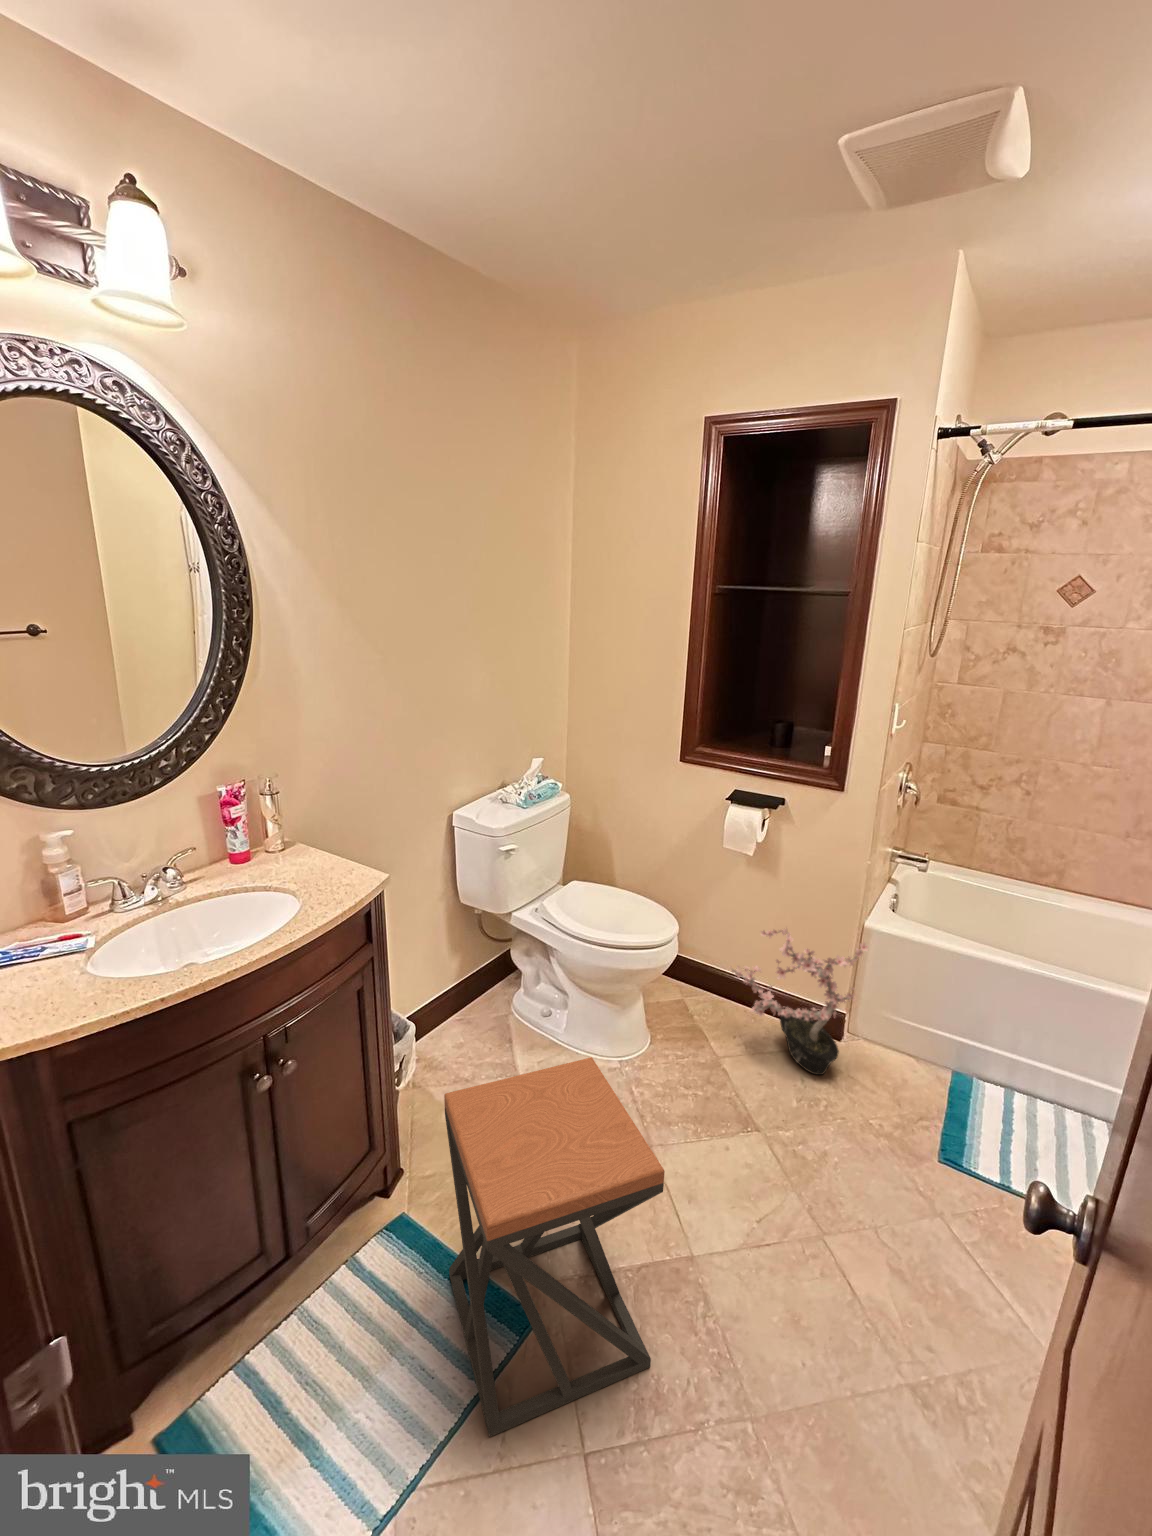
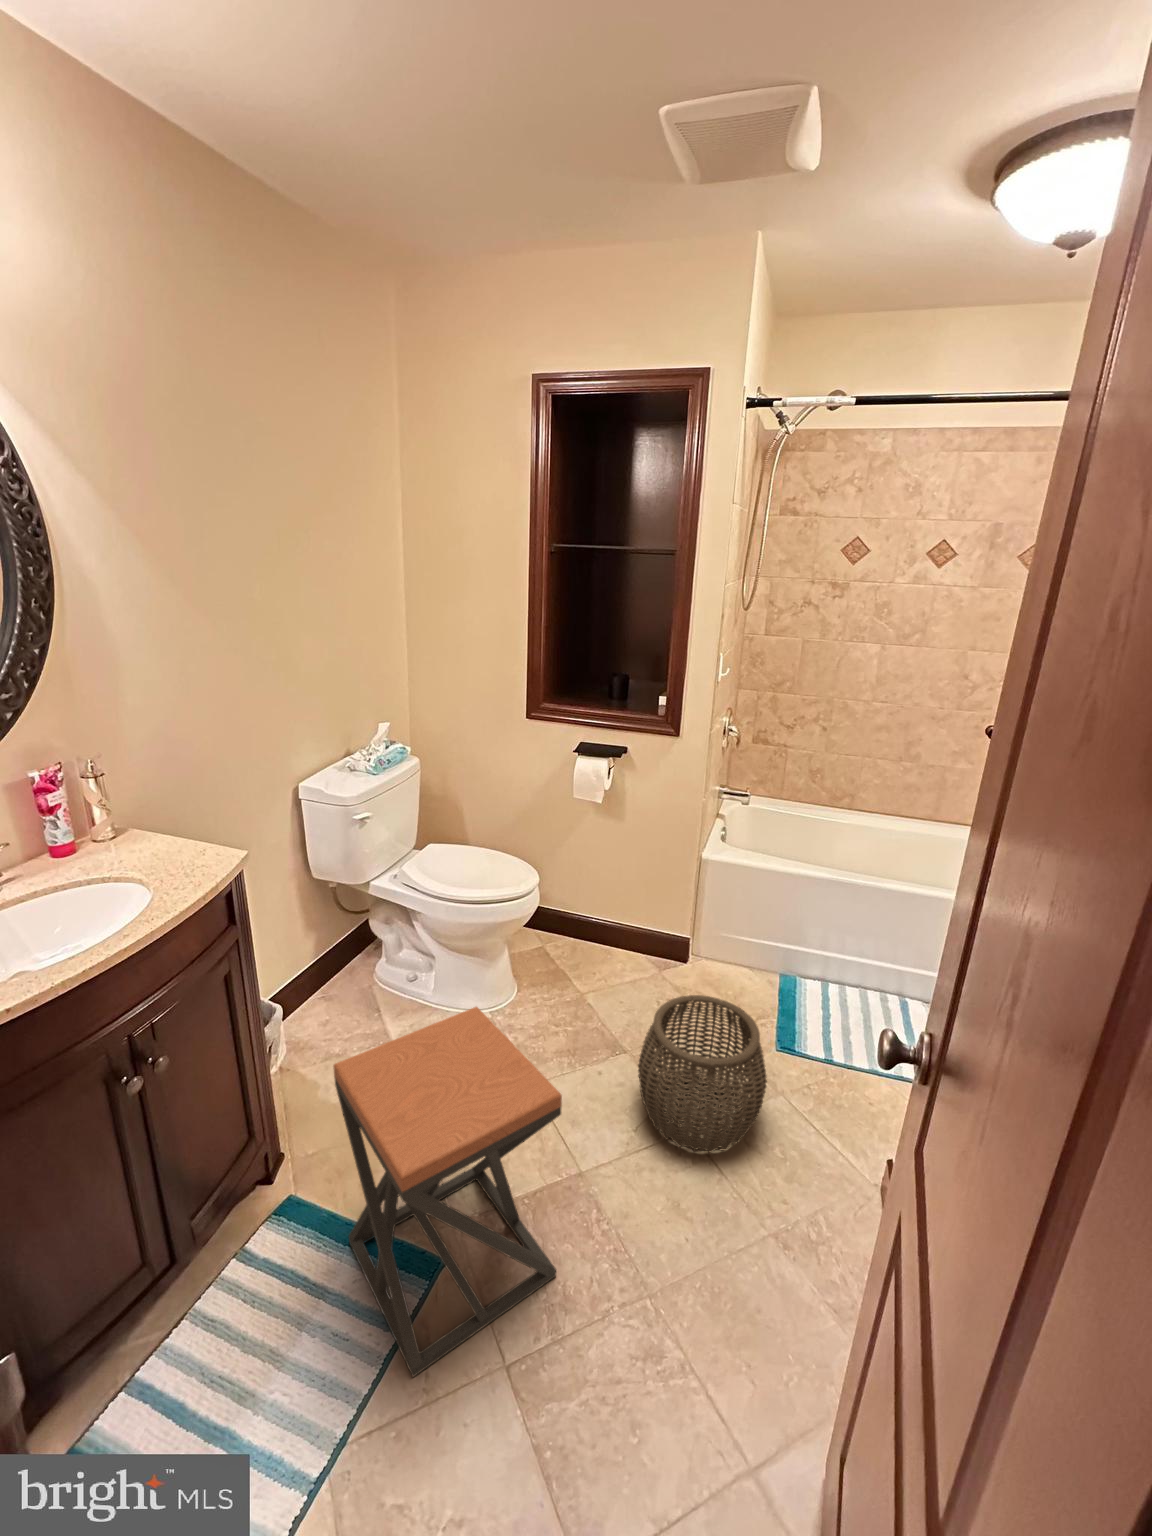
potted plant: present [732,929,868,1075] -> none [583,859,713,995]
woven basket: none [766,1080,918,1268] -> present [638,995,767,1153]

